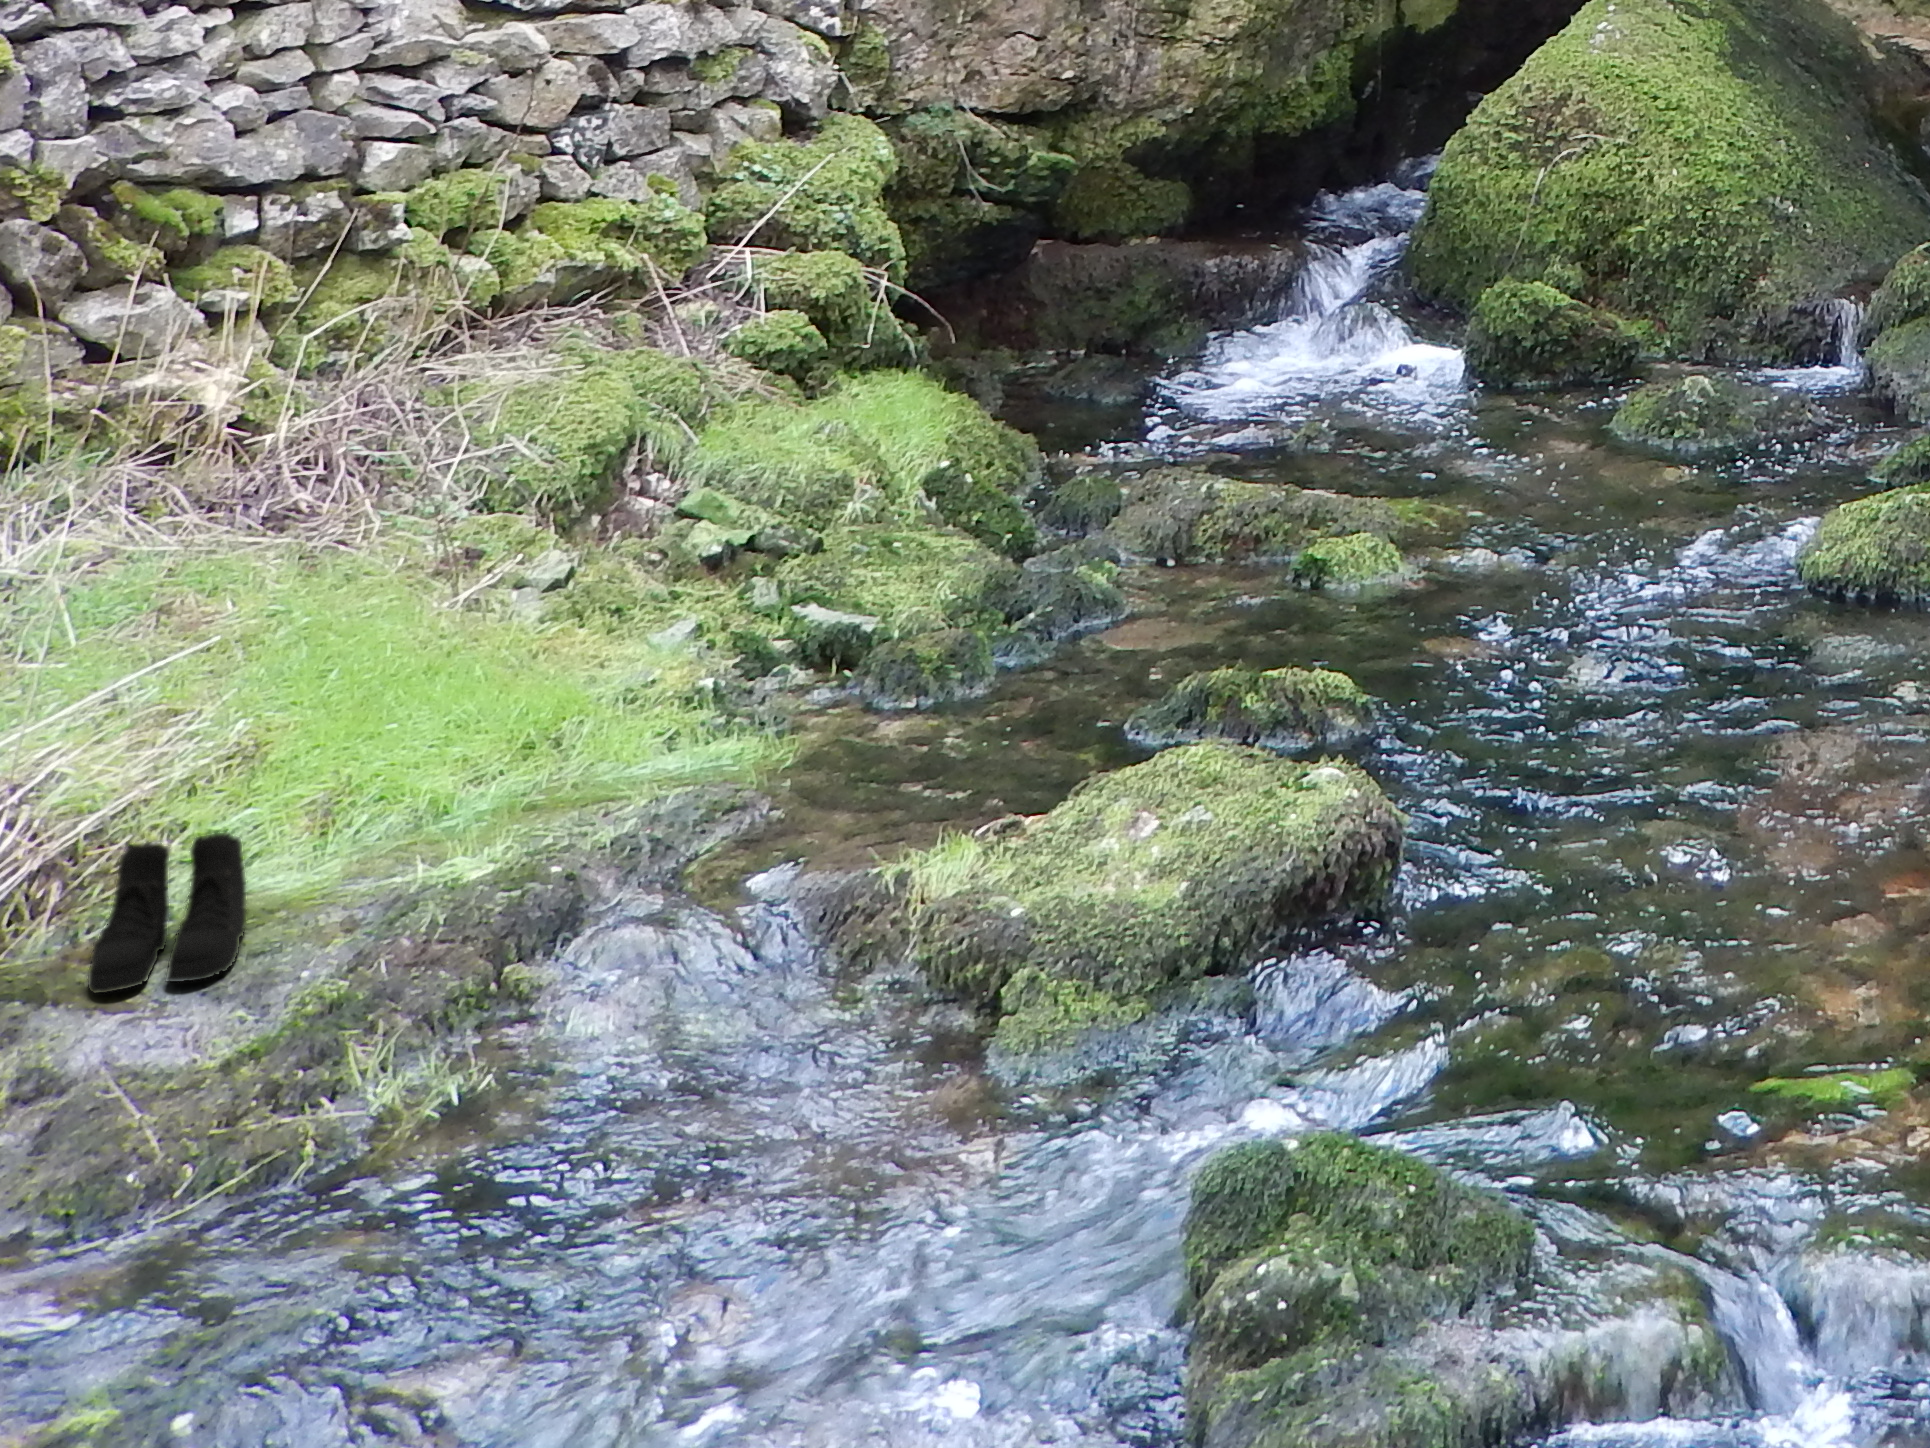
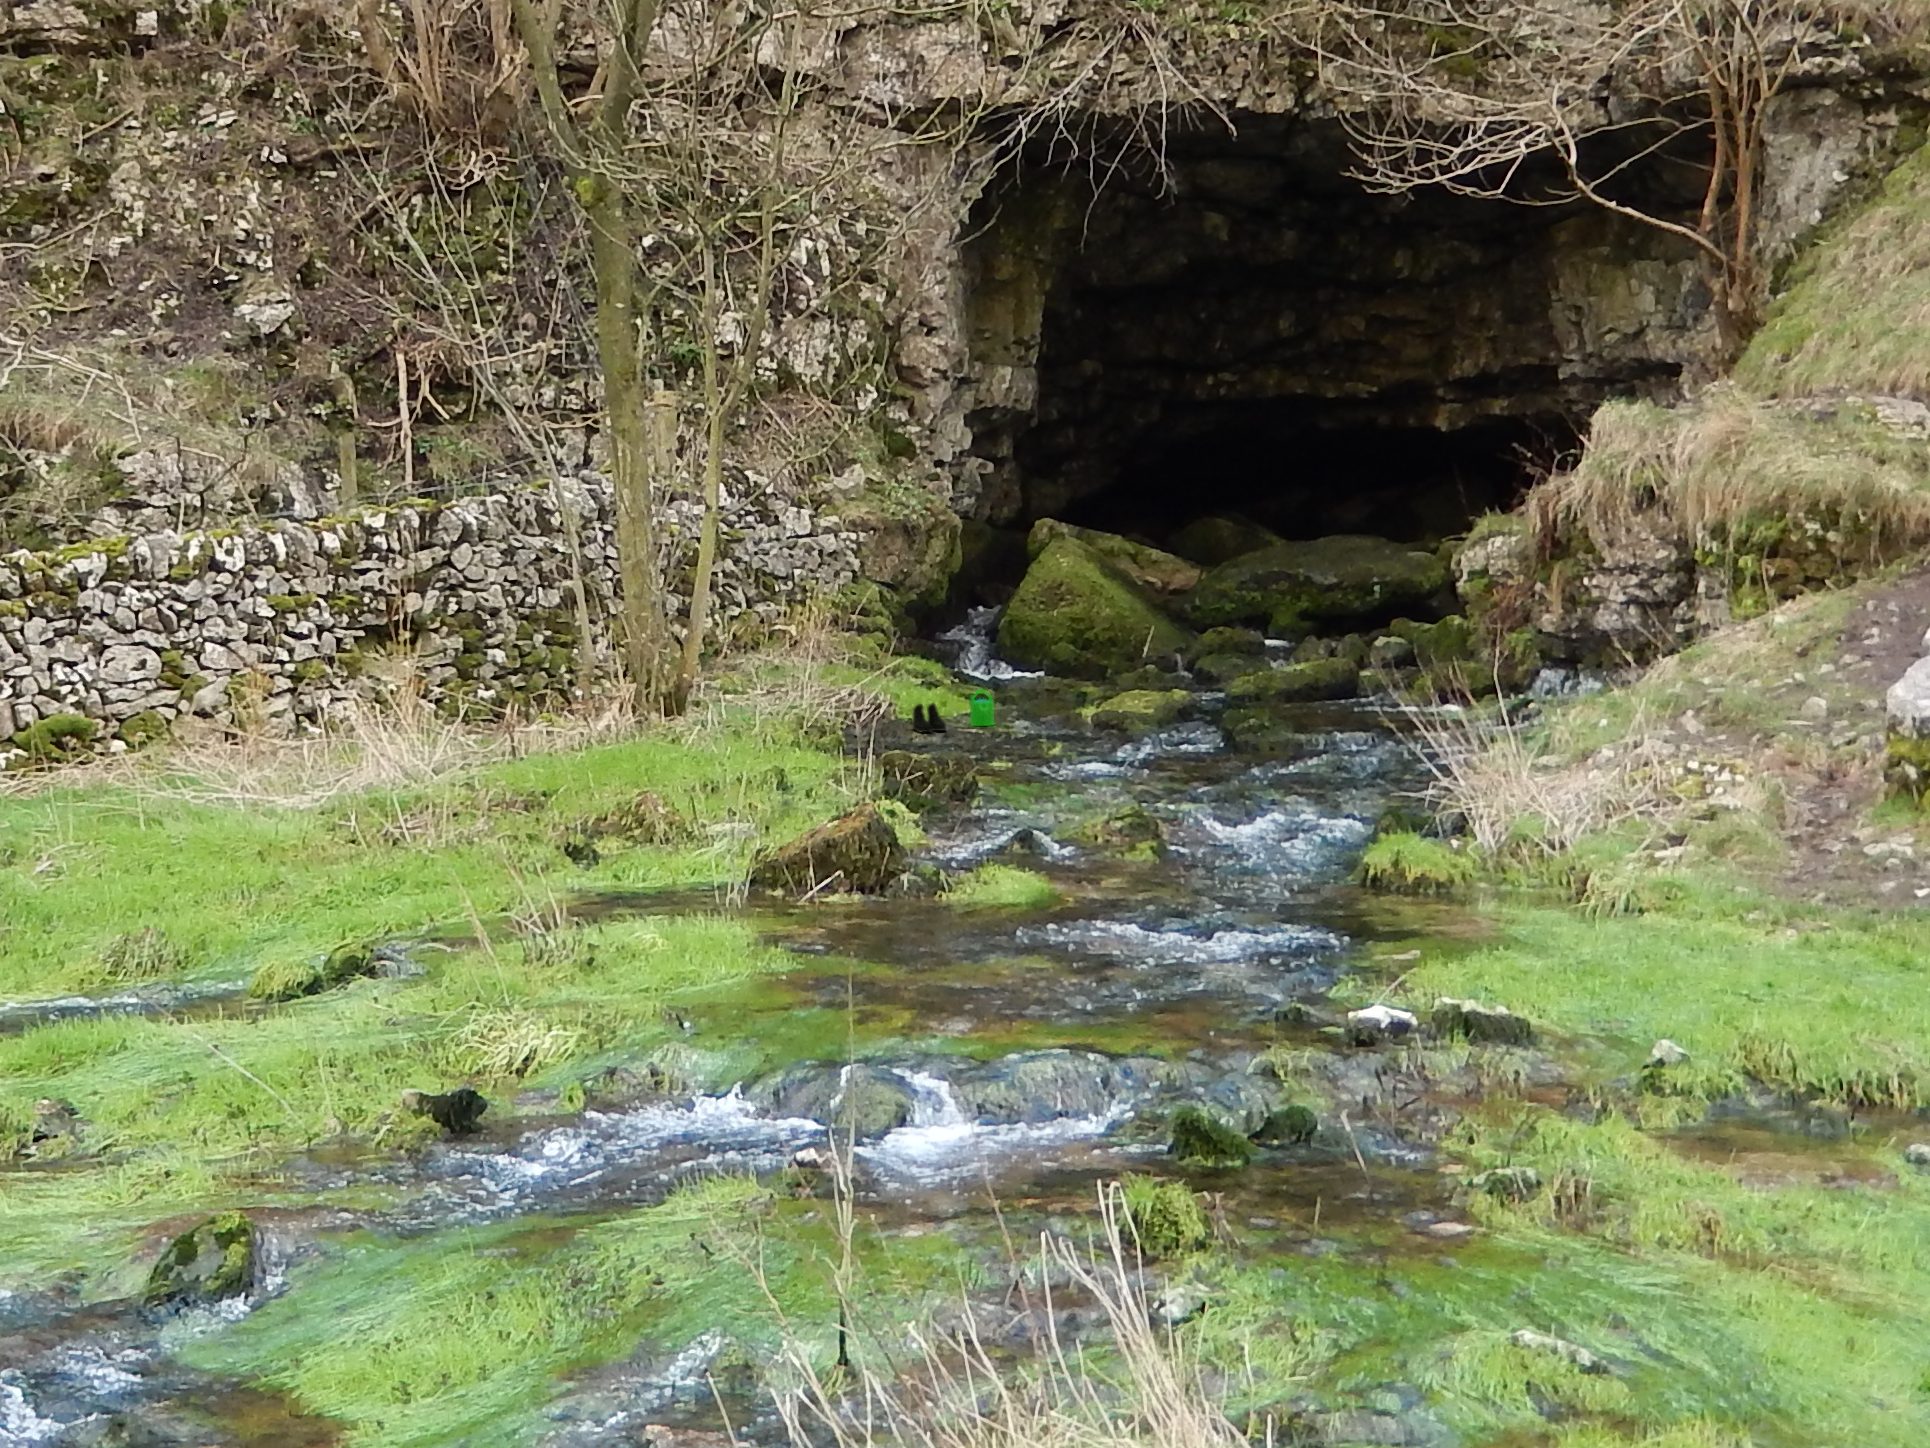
watering can: none [405,753,544,923] -> present [970,689,994,726]

